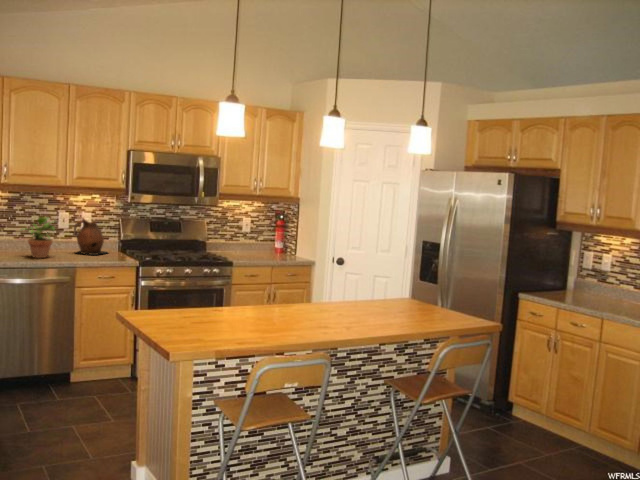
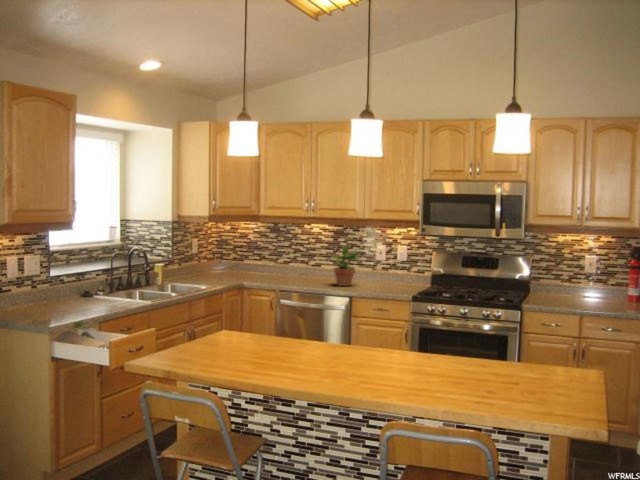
ceramic pitcher: present [74,218,107,255] -> none [383,249,417,287]

